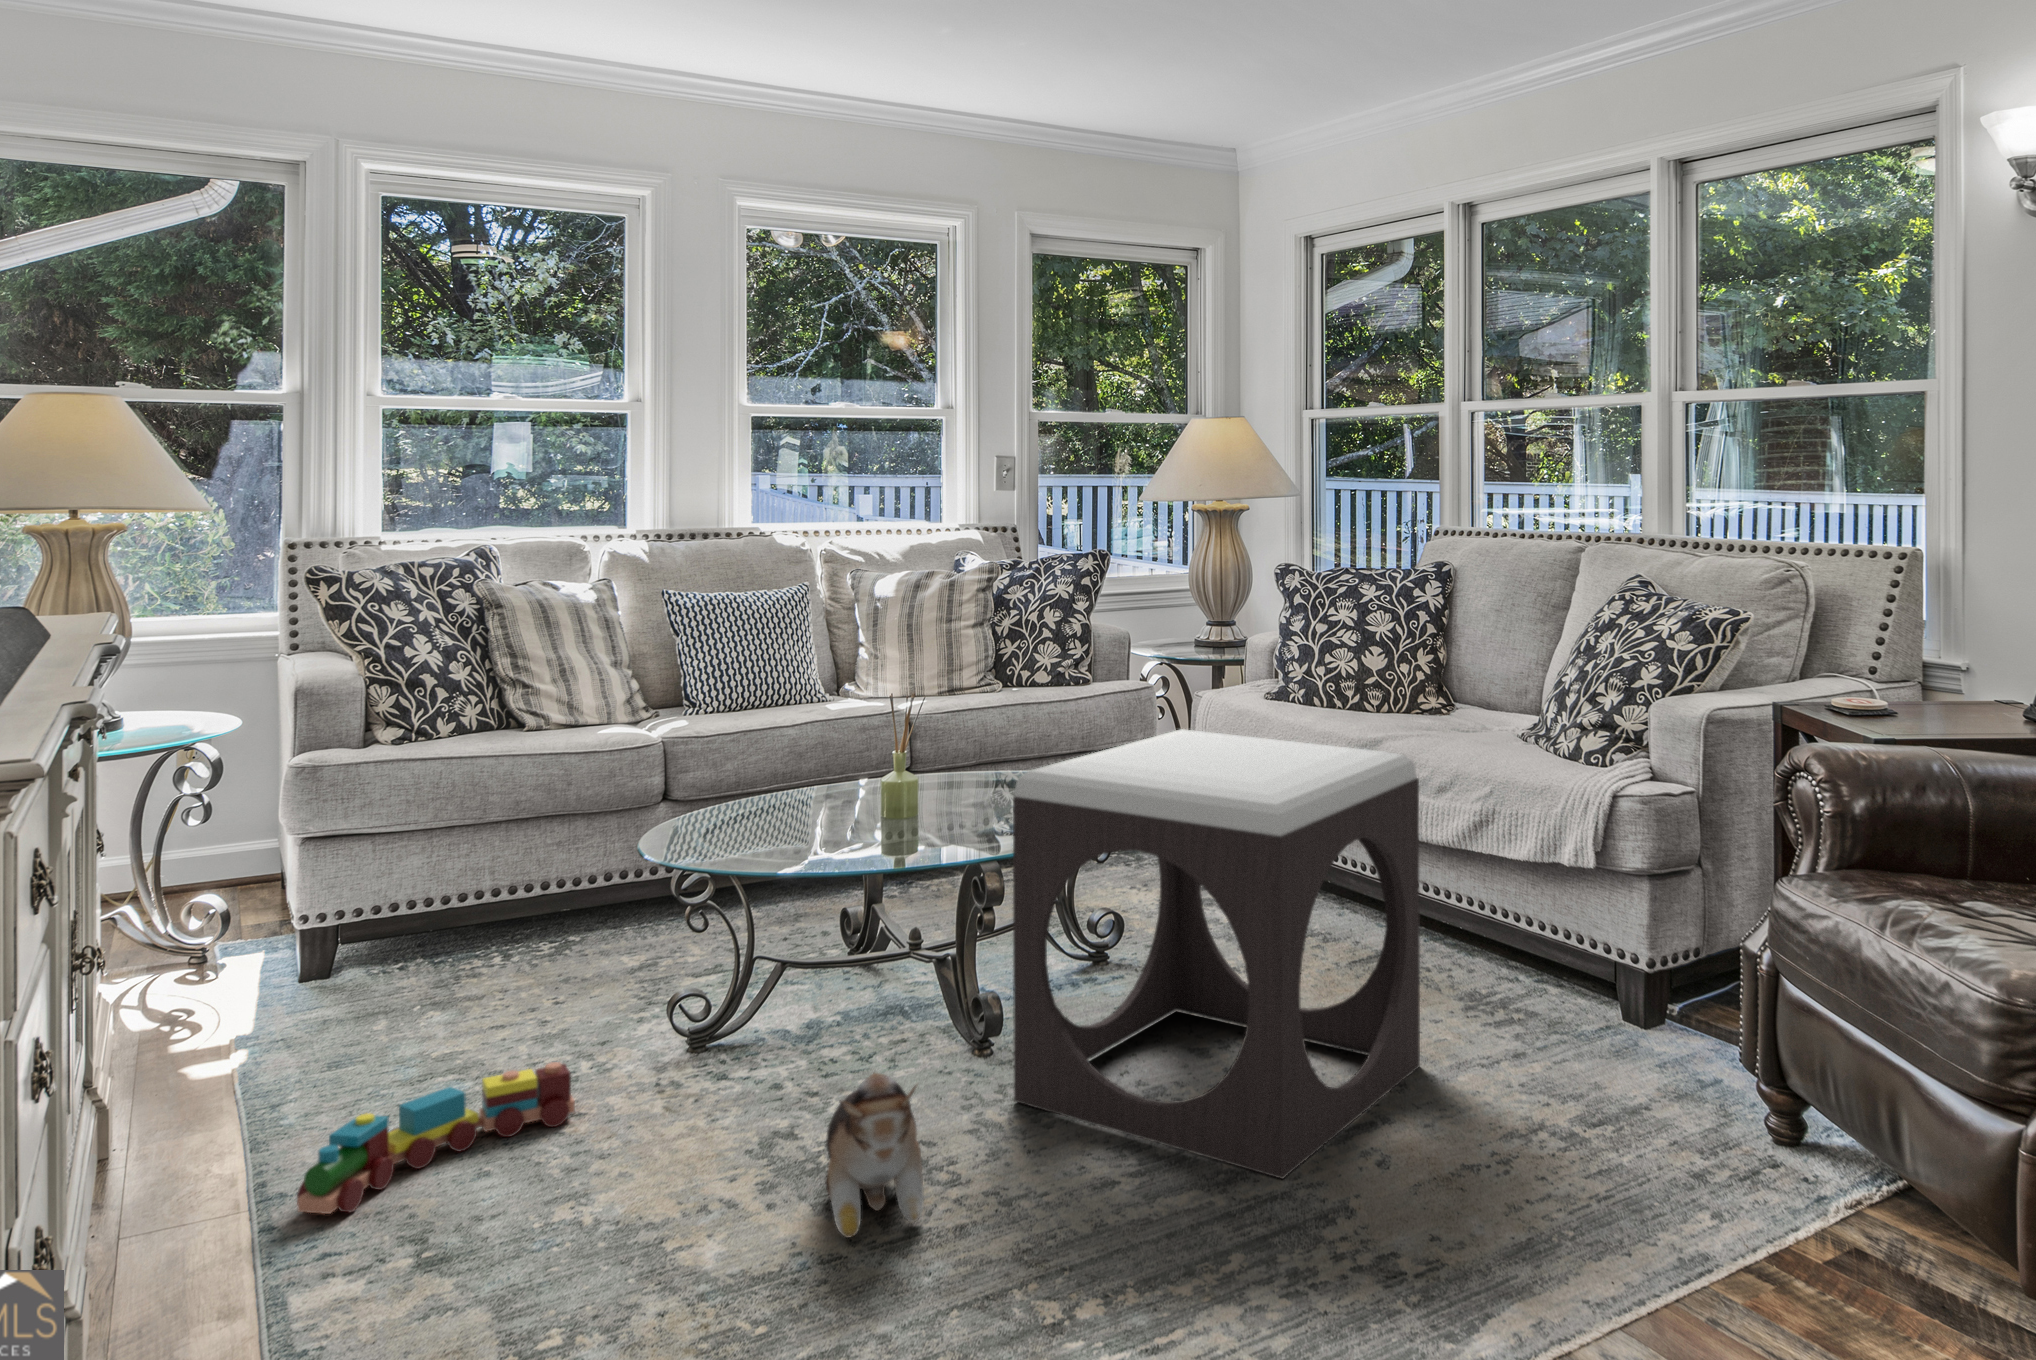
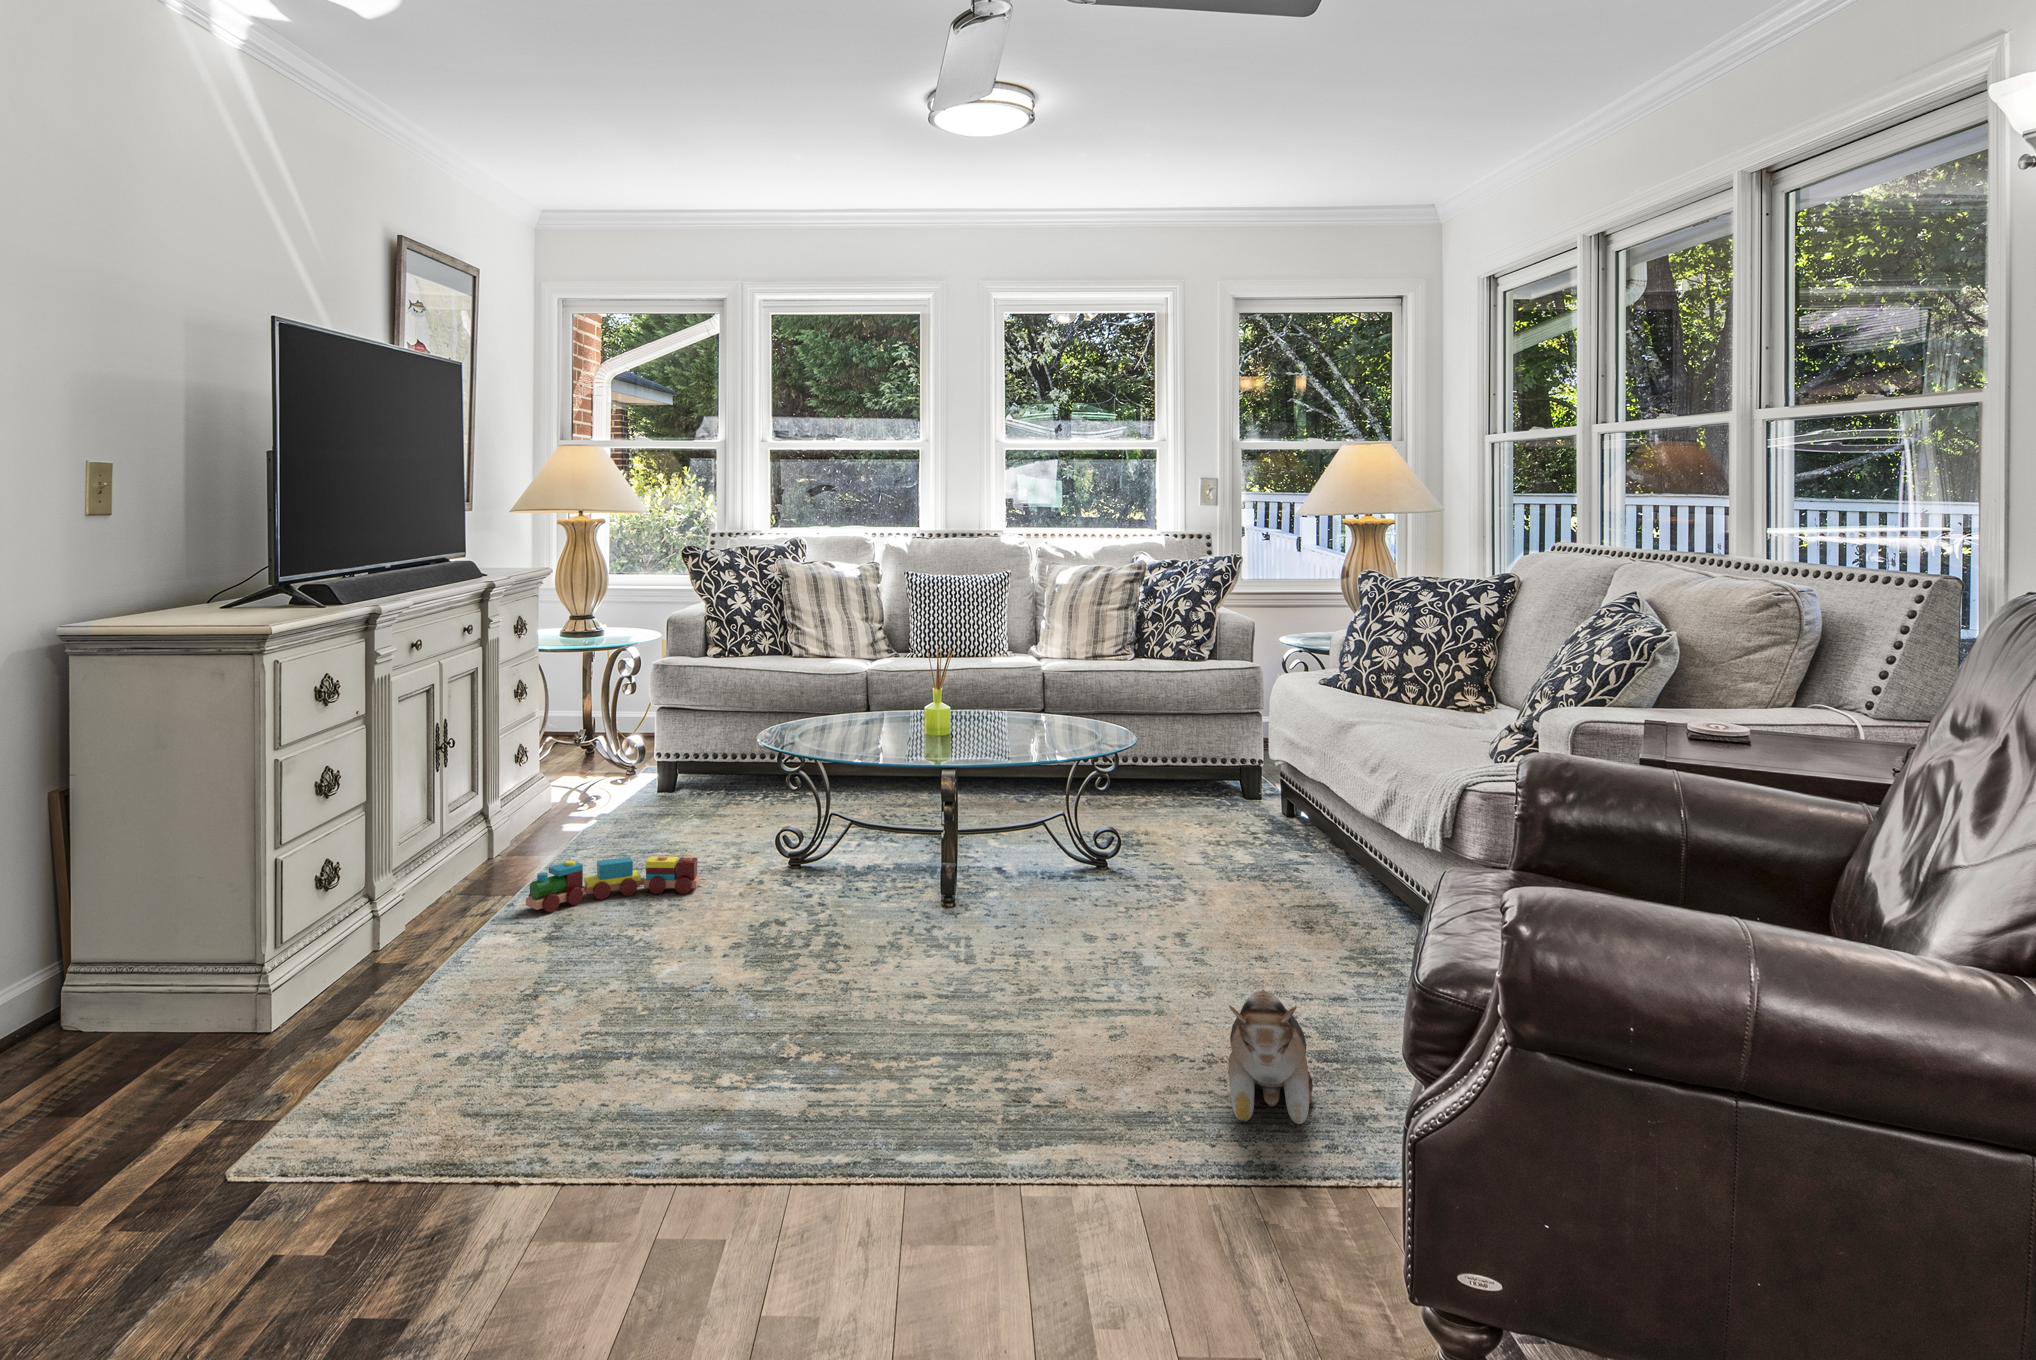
footstool: present [1013,729,1420,1179] -> none [938,691,1252,1024]
plush toy: present [825,1073,924,1237] -> present [1229,989,1313,1124]

